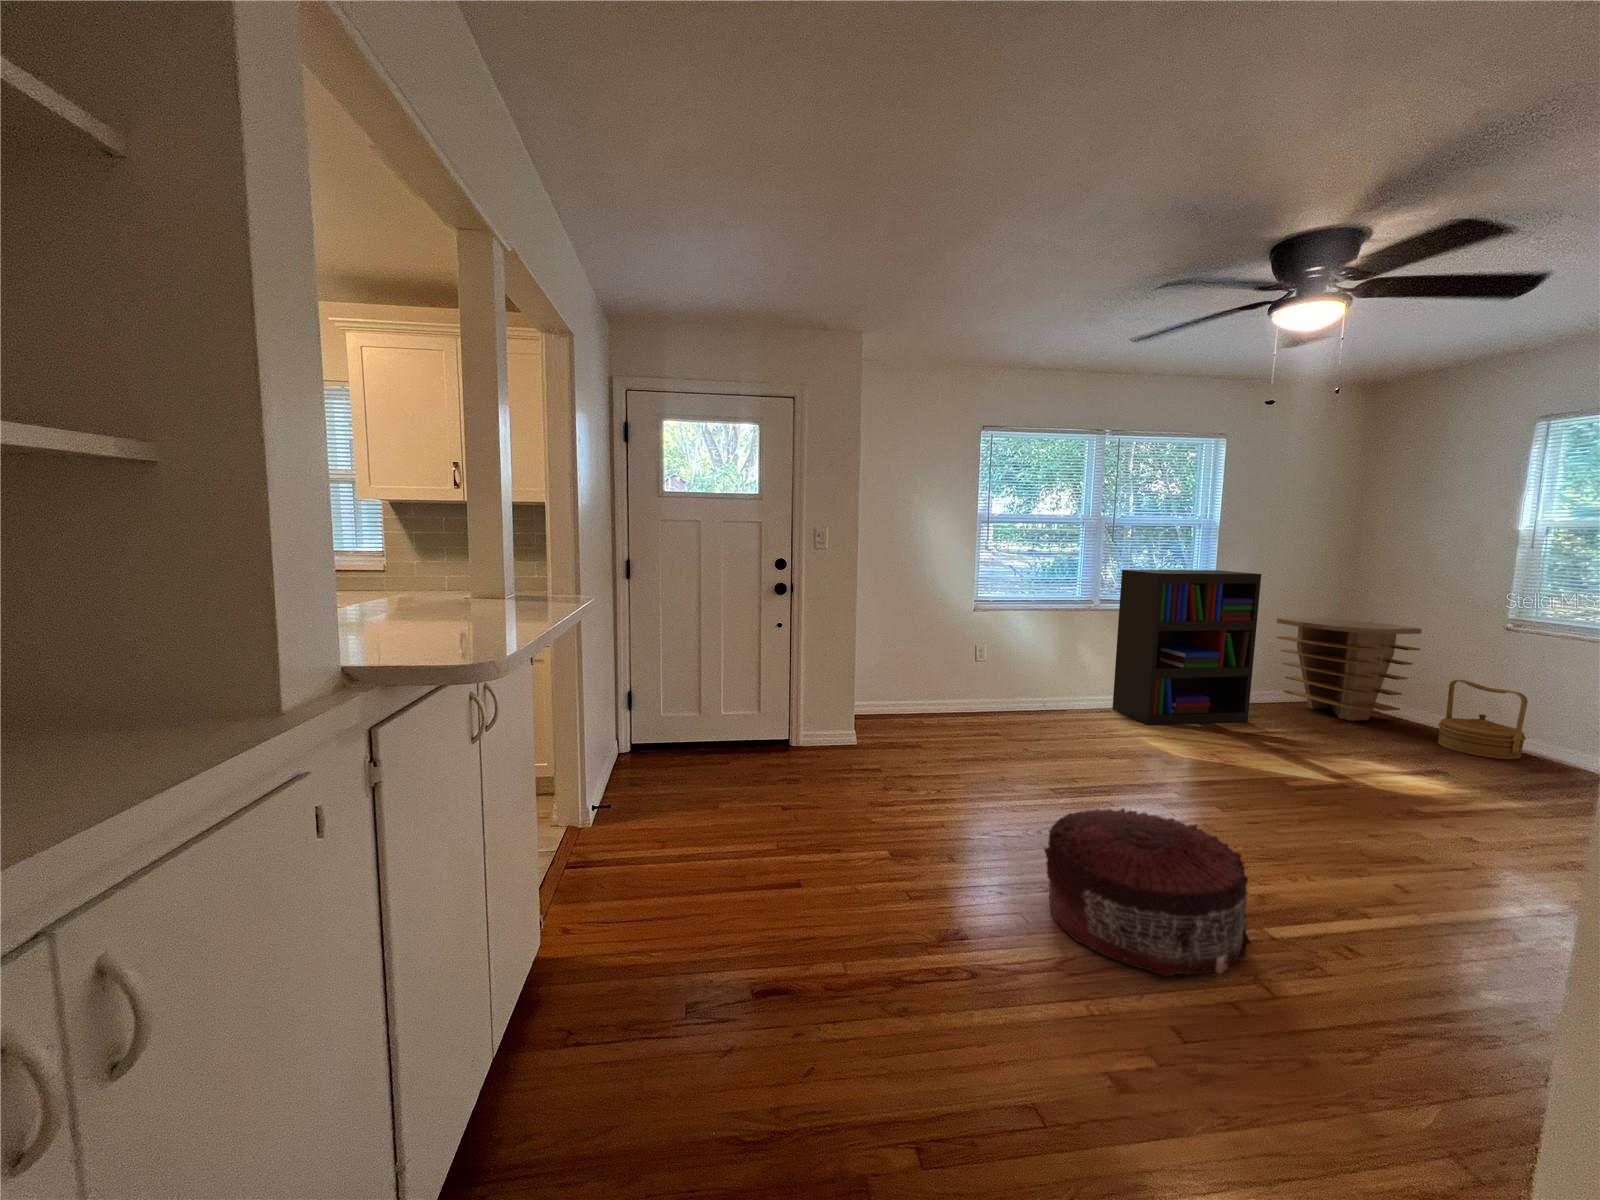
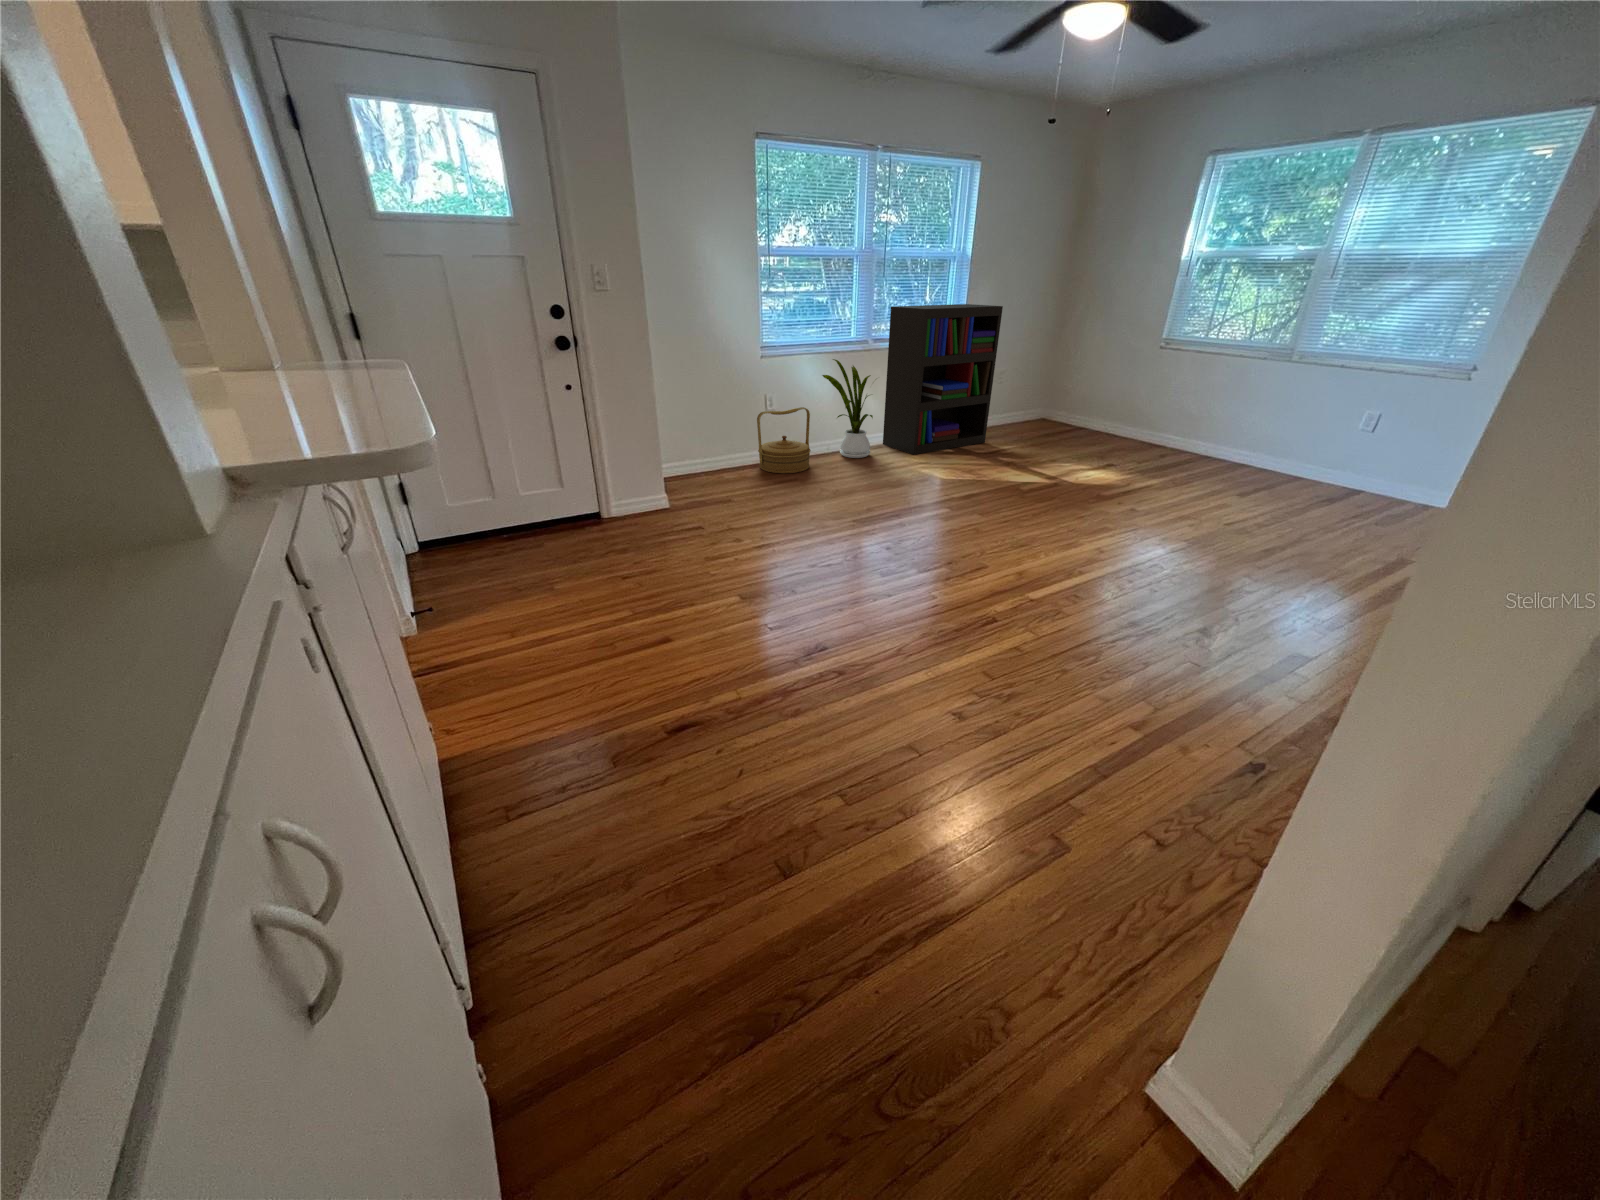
house plant: none [1039,617,1105,721] -> present [822,359,873,458]
side table: present [1277,618,1422,721] -> none [1006,346,1106,433]
woven basket: present [1438,680,1528,759] -> present [757,407,811,473]
pouf: present [1045,808,1251,977] -> none [876,523,1025,642]

